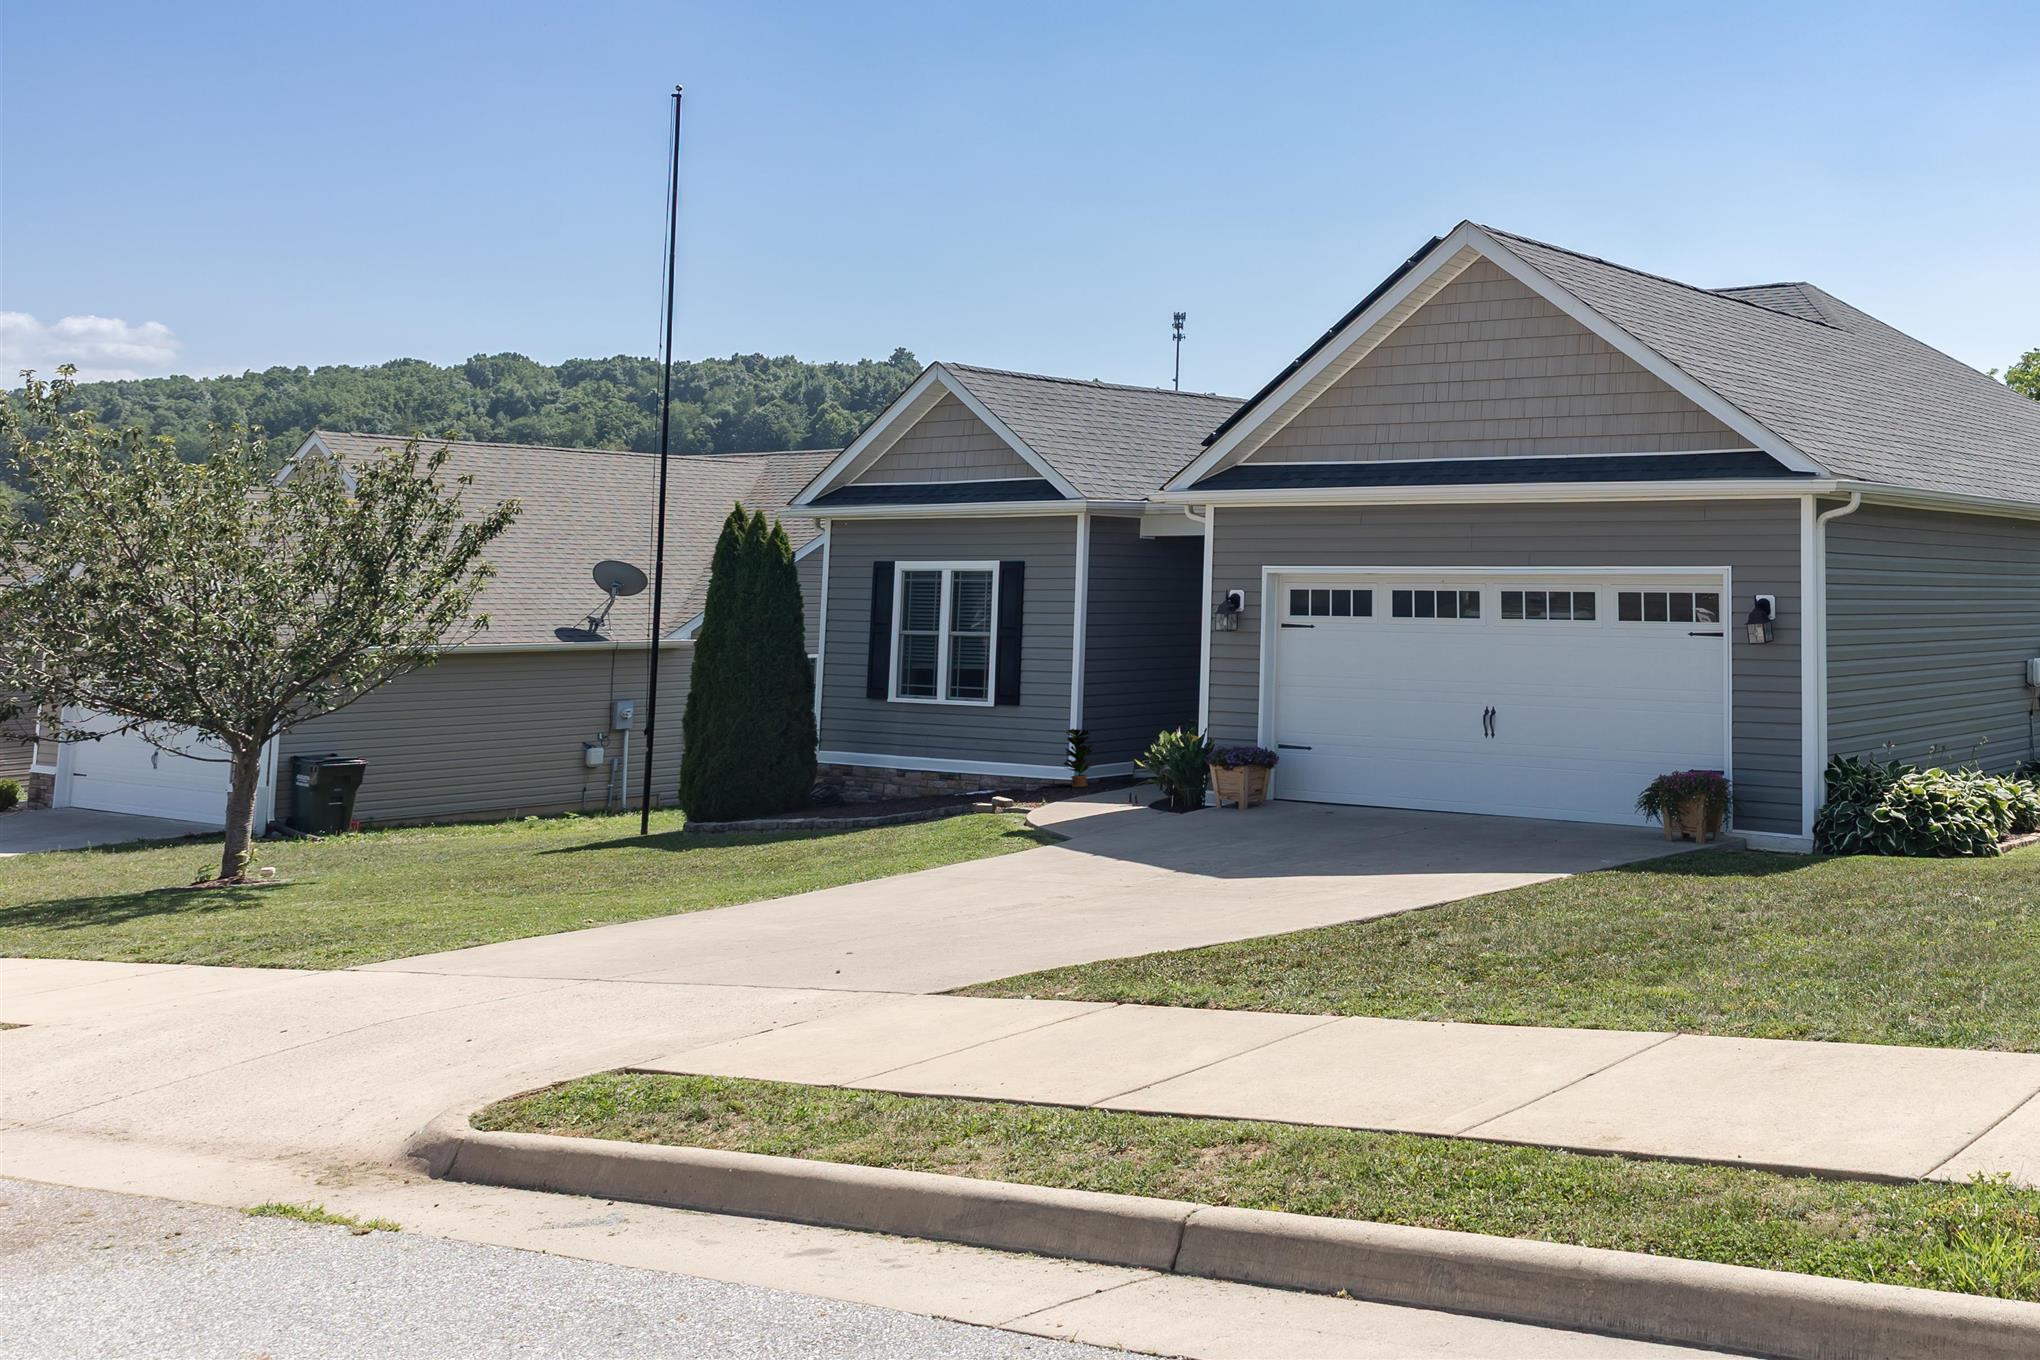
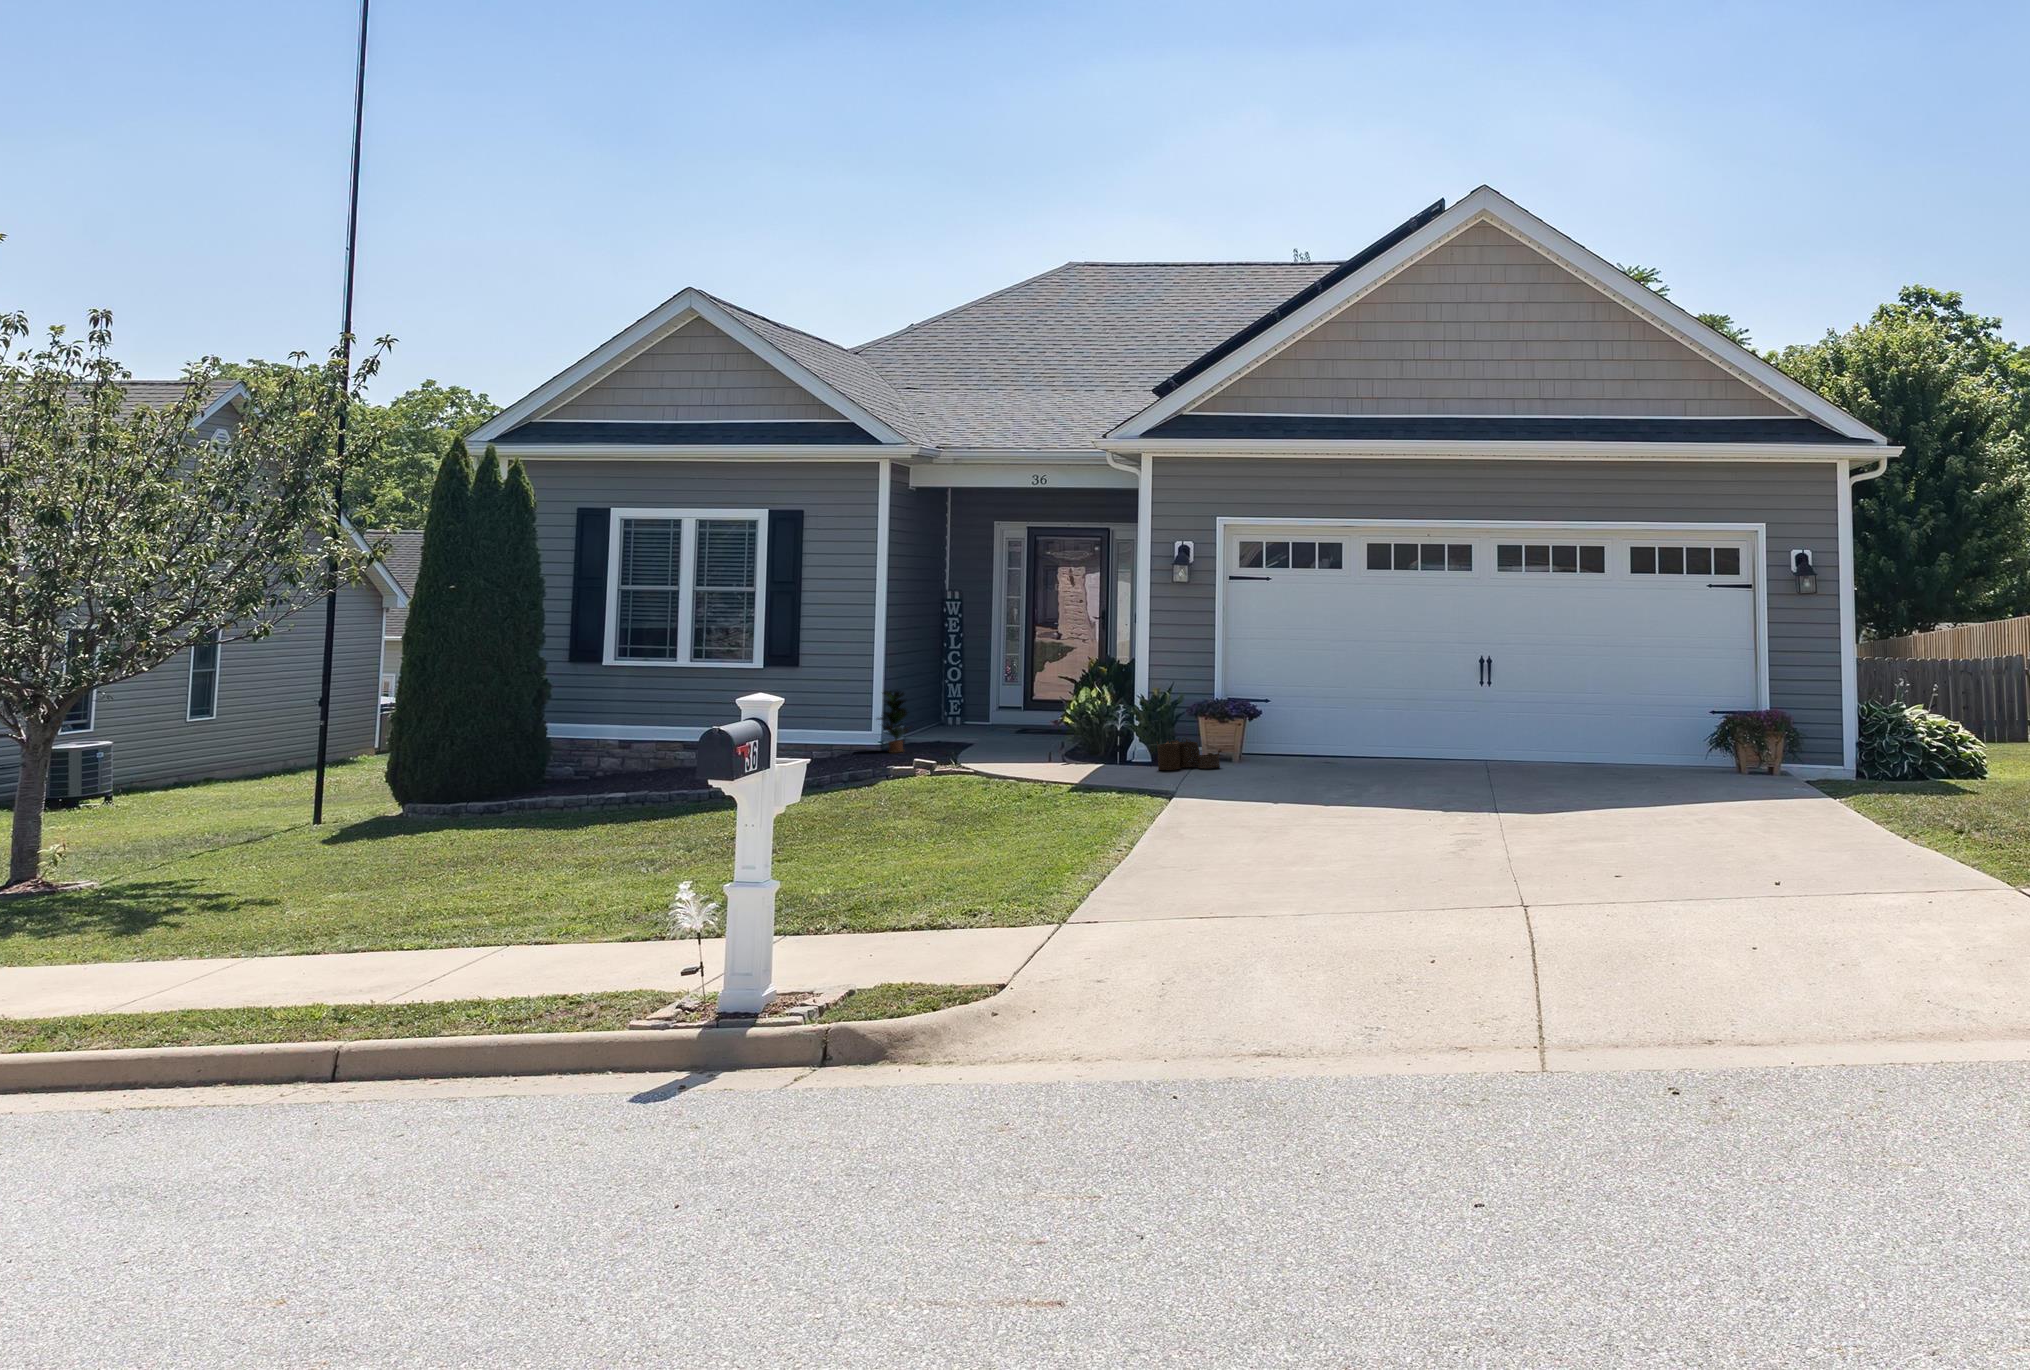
woven basket: none [1165,785,1221,818] -> present [1157,738,1220,770]

